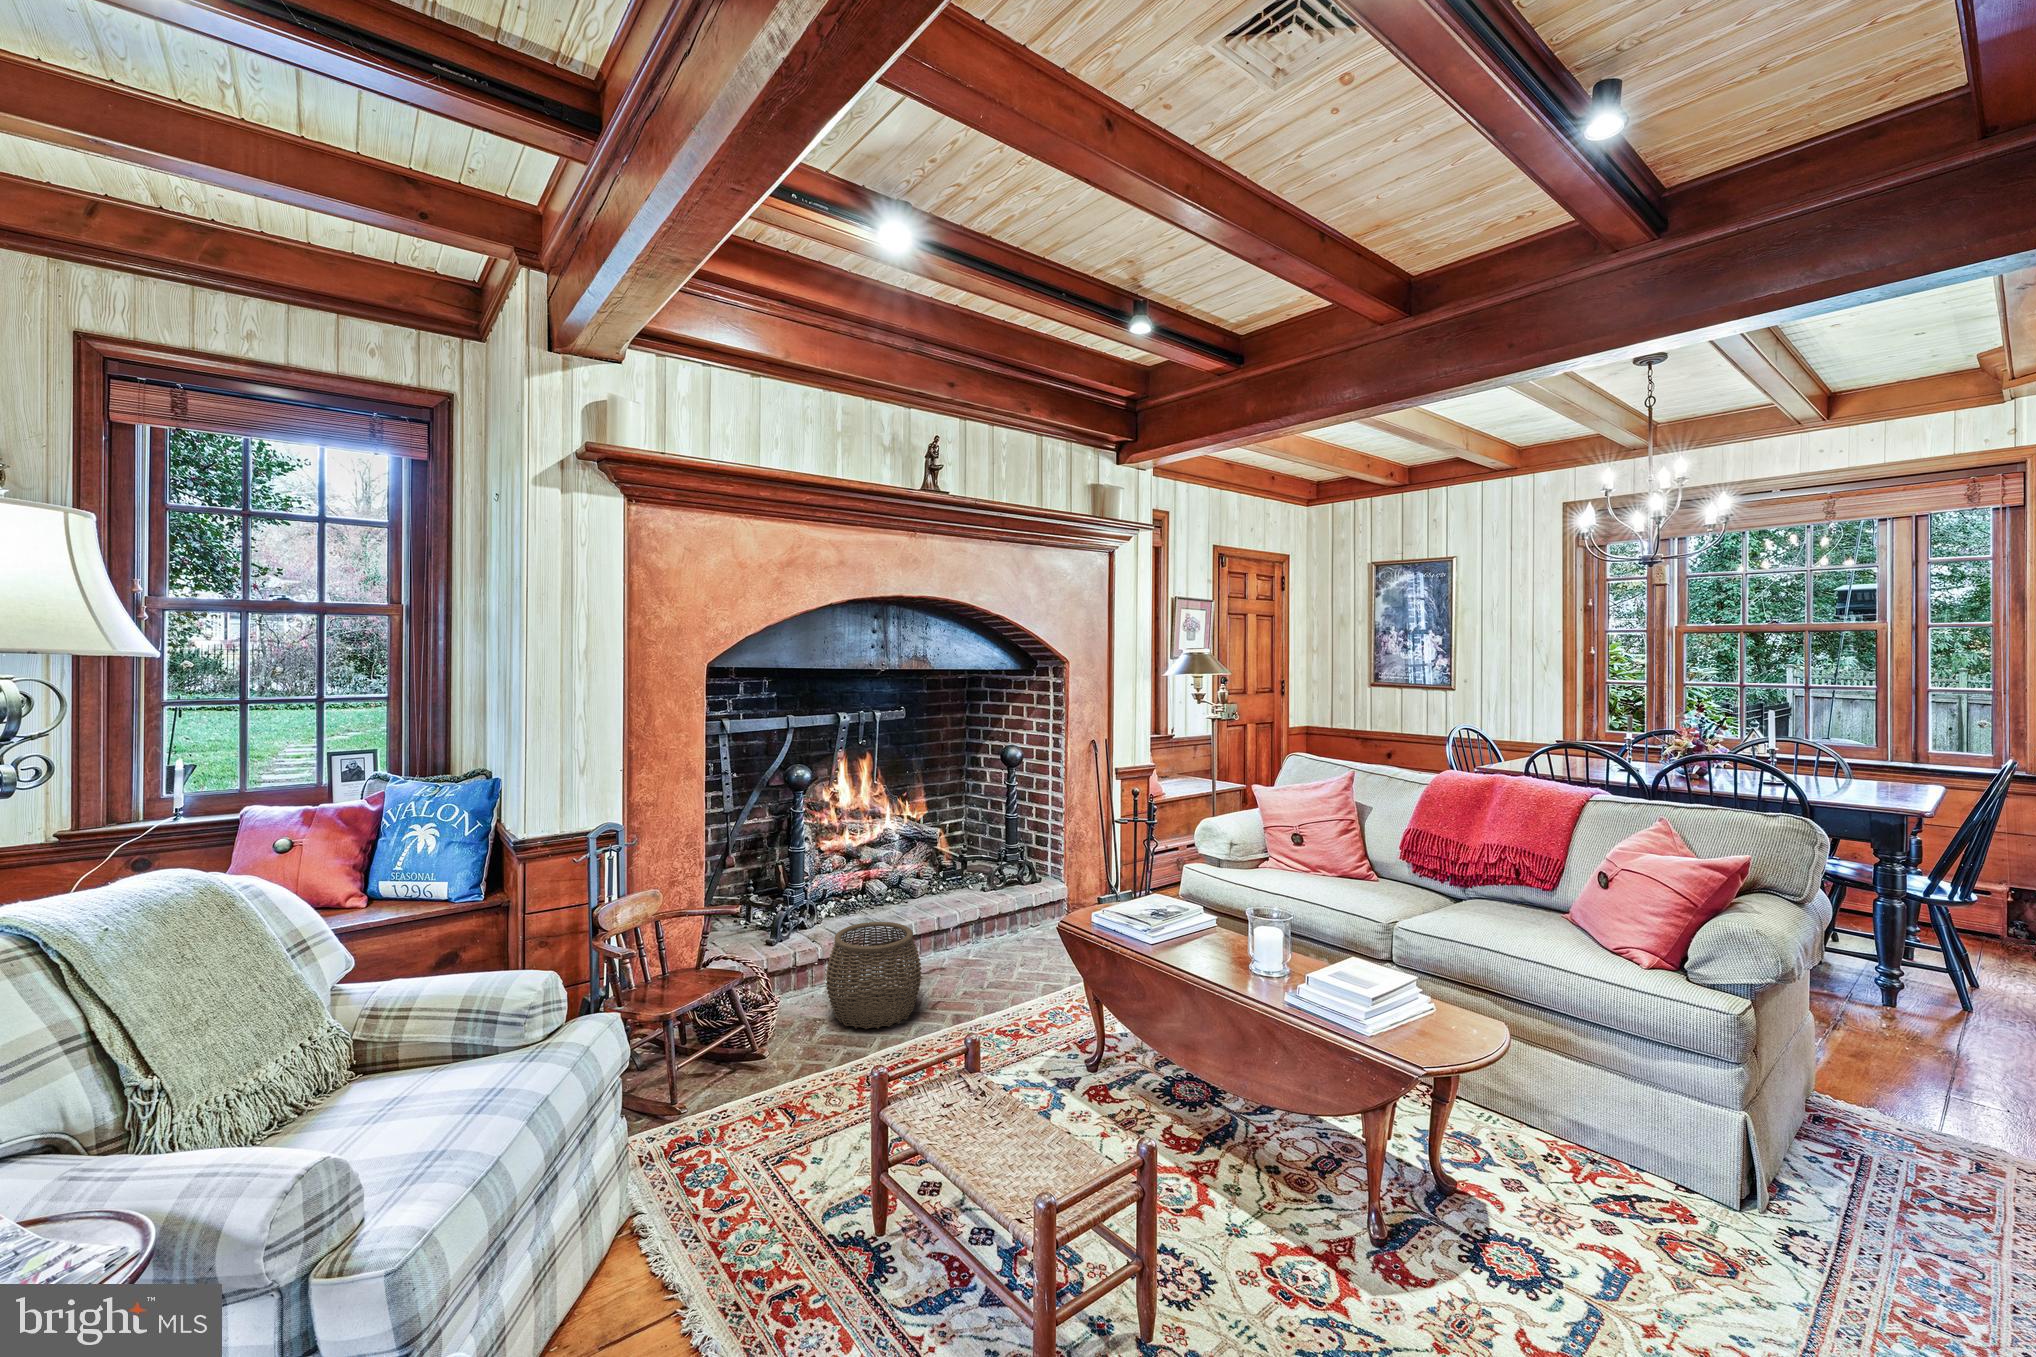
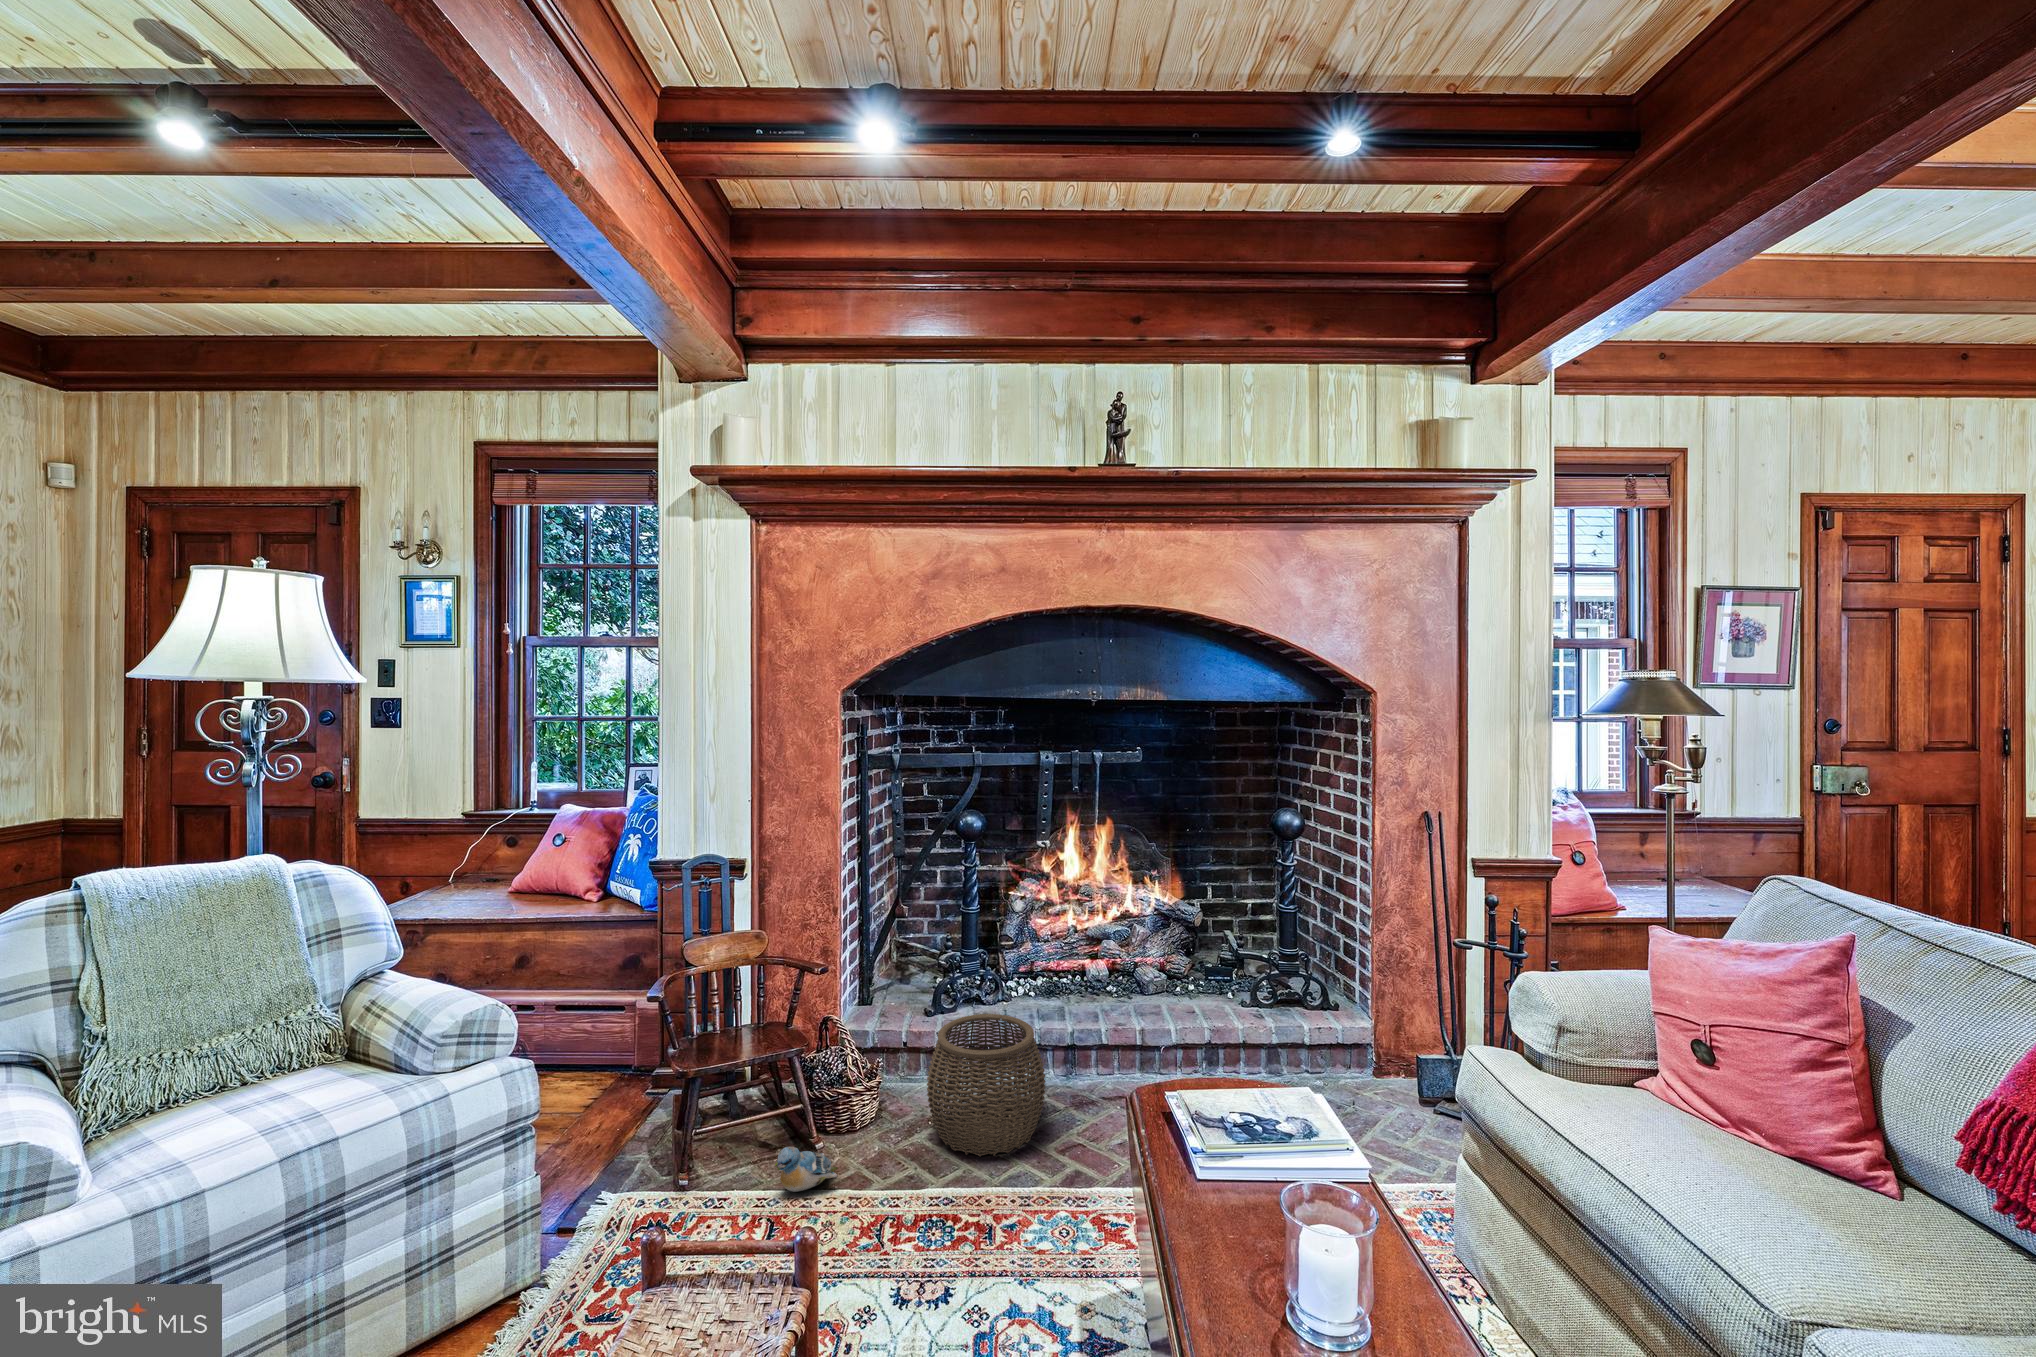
plush toy: none [760,1053,806,1090] -> present [775,1147,838,1192]

